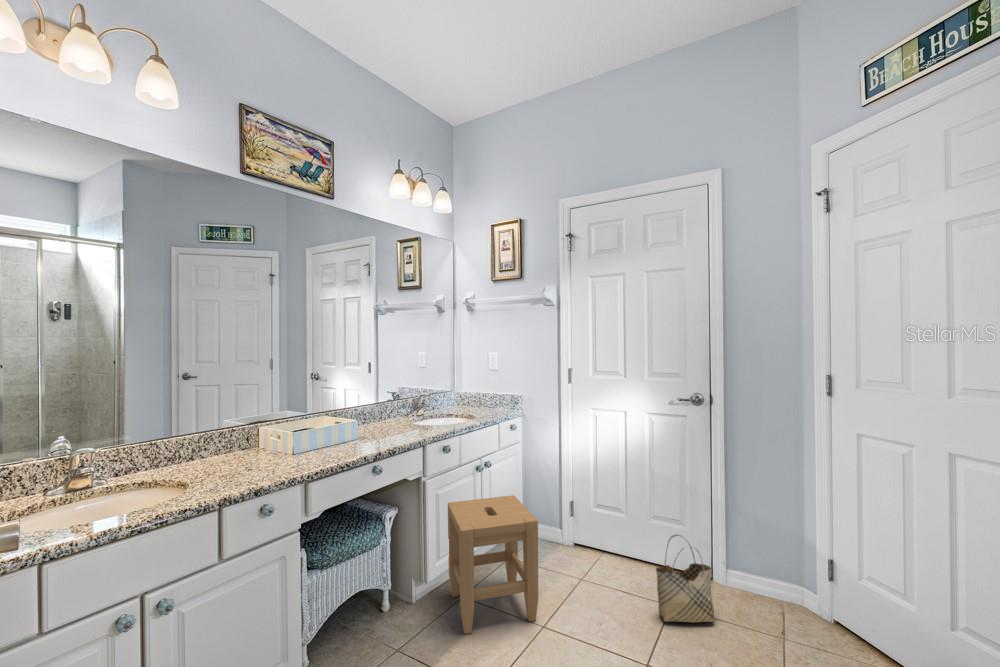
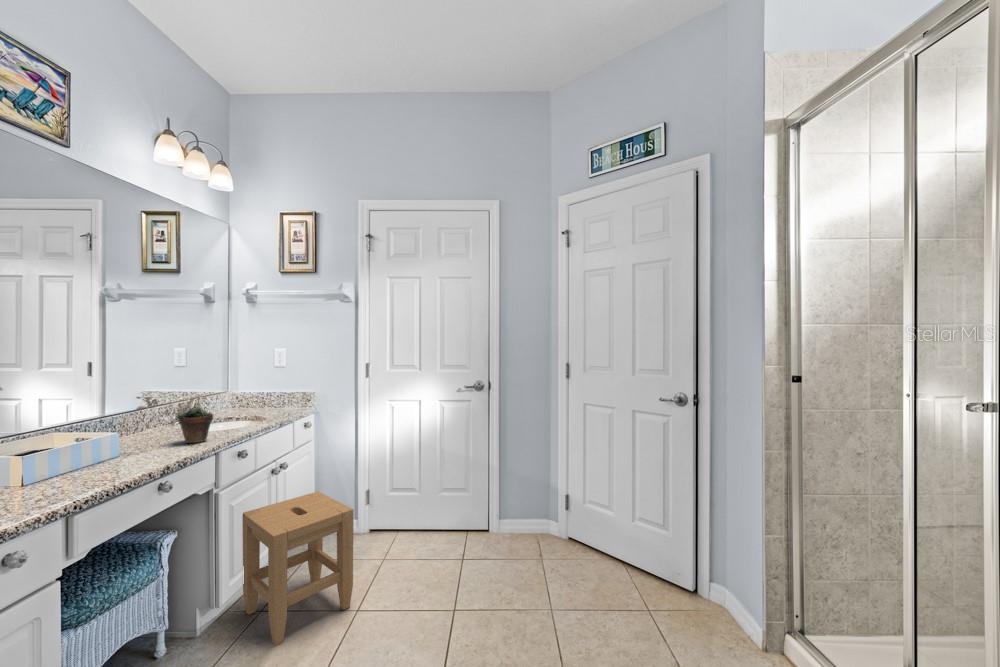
succulent plant: none [397,393,424,435] -> present [177,395,213,443]
woven basket: present [656,535,714,622] -> none [454,497,497,571]

